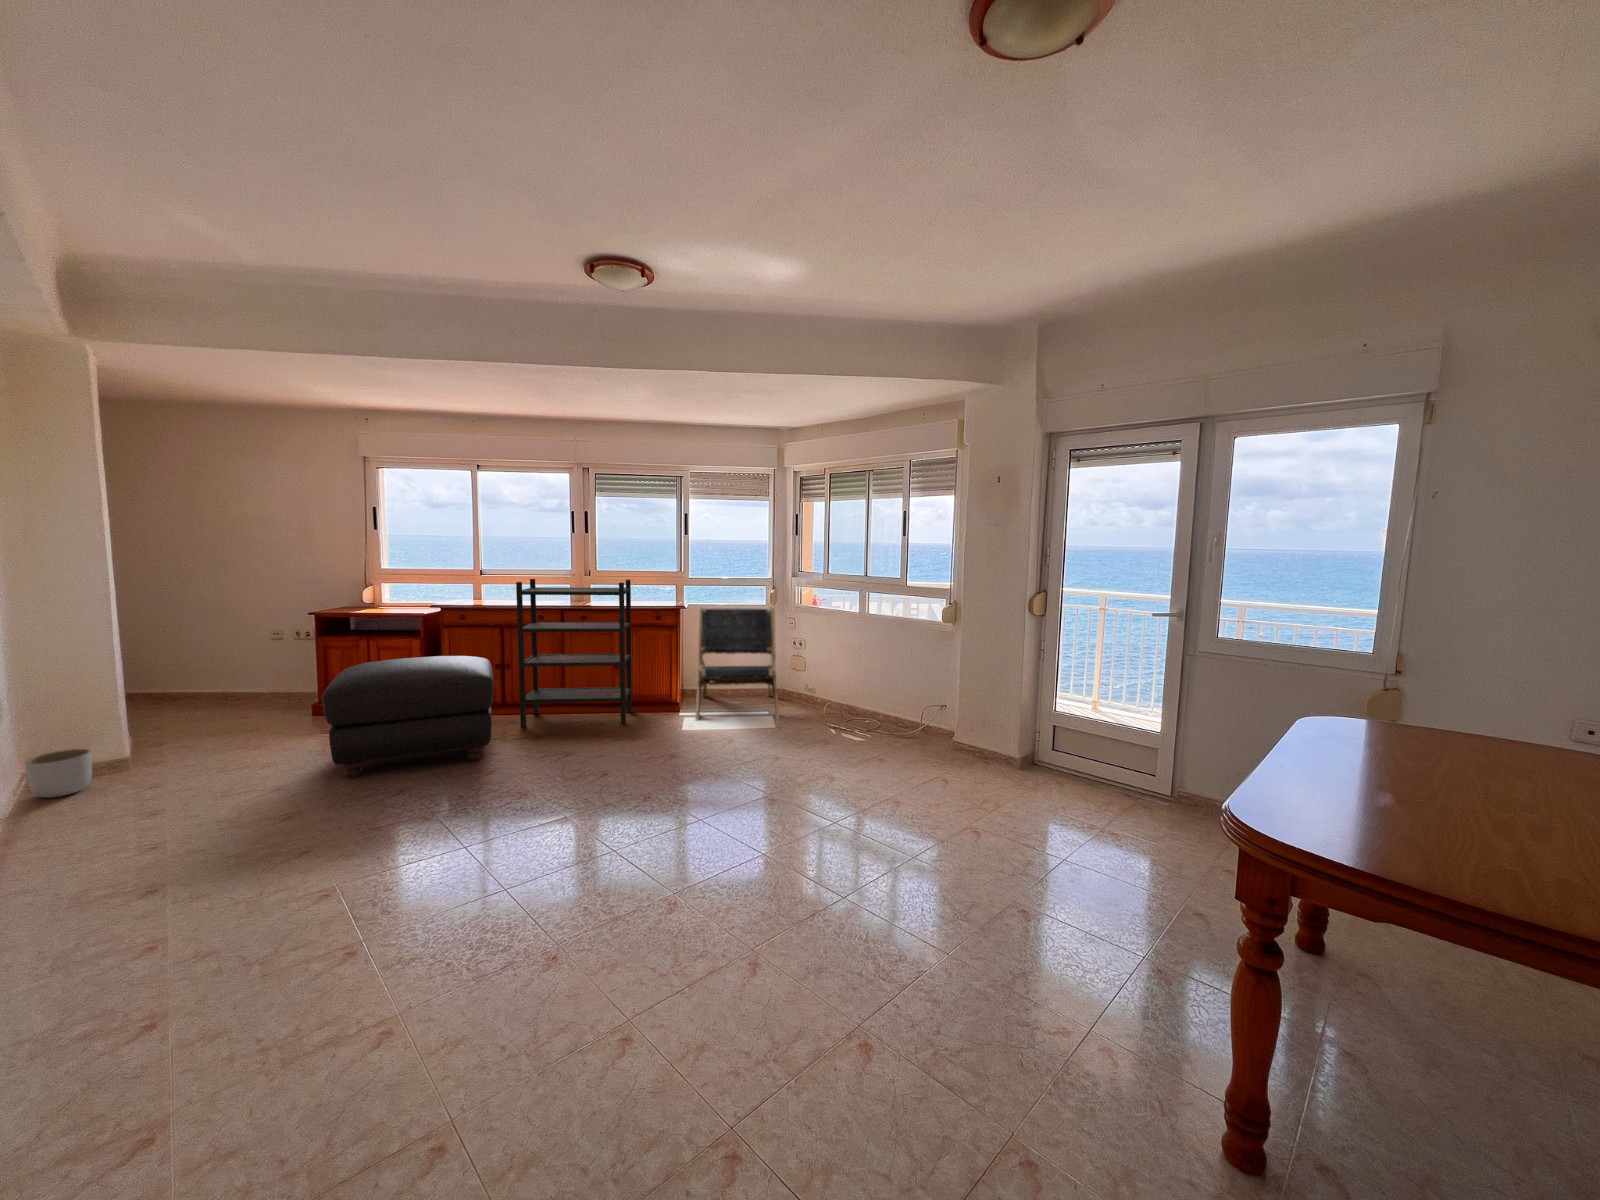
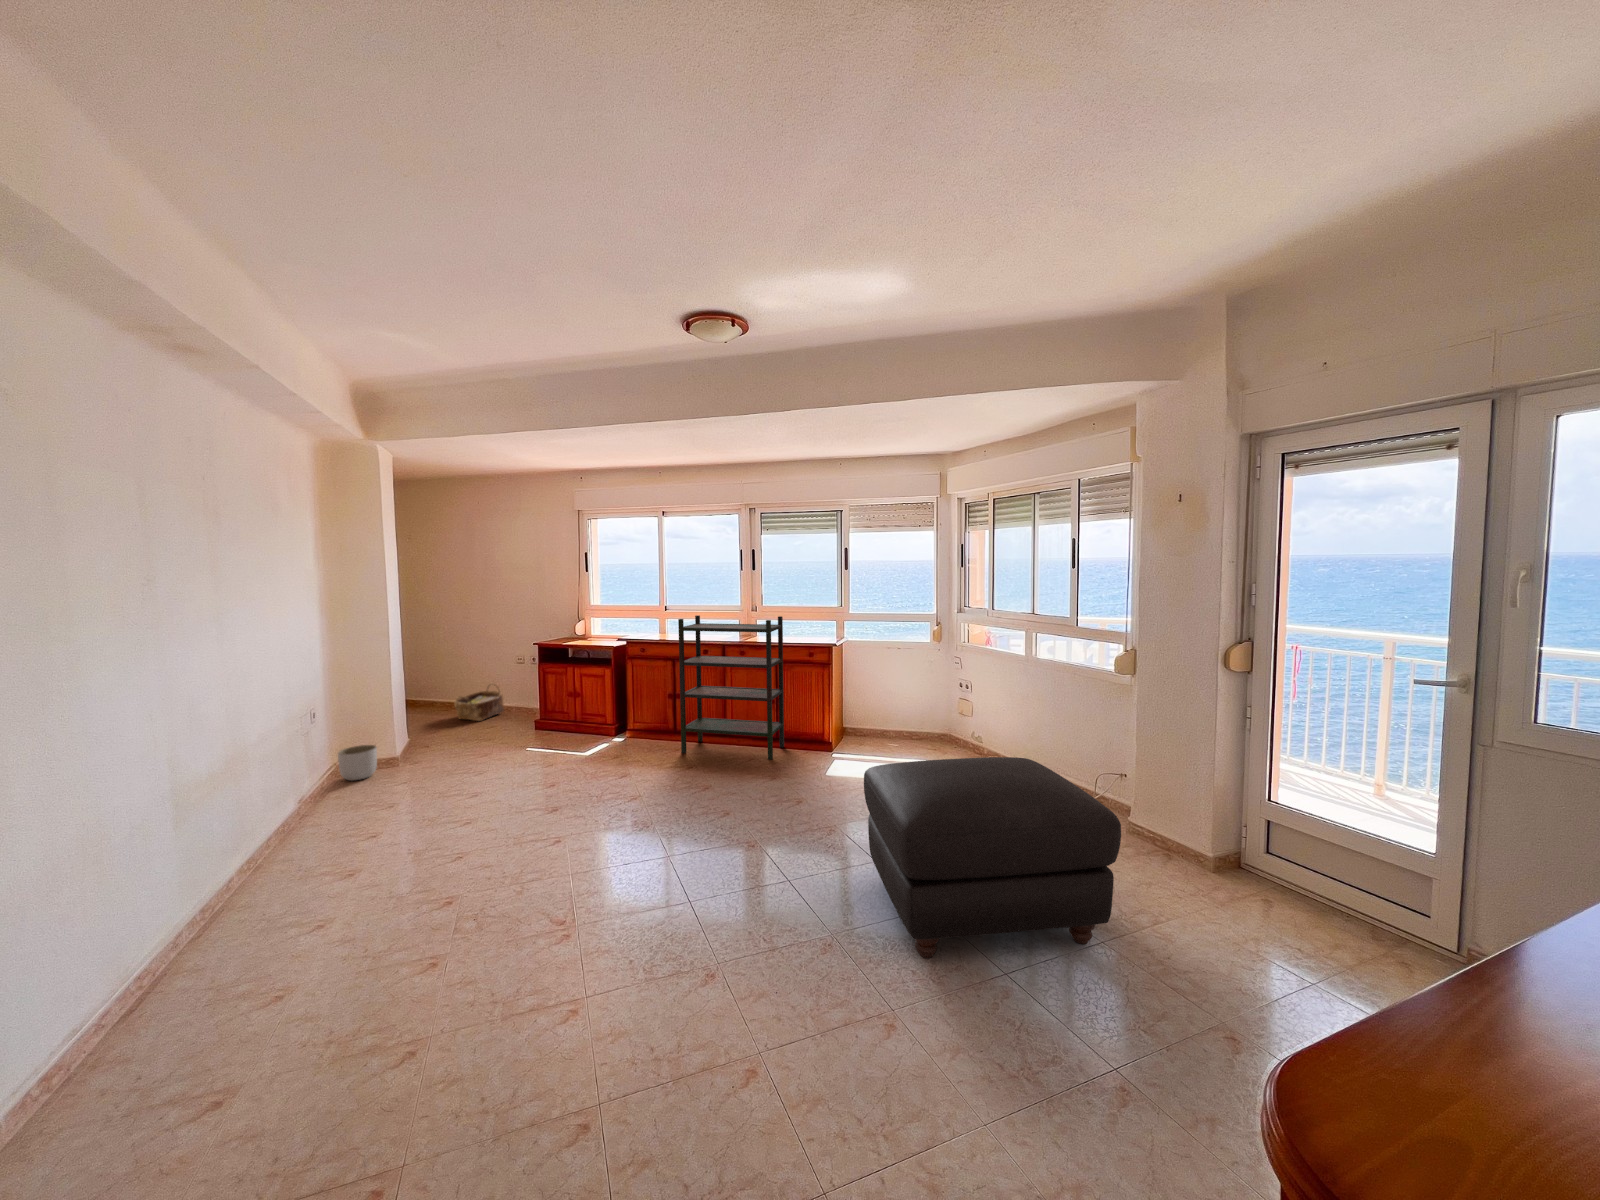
lounge chair: present [695,608,780,720] -> none [840,644,935,770]
ottoman: present [322,656,494,778] -> present [864,757,1121,958]
woven basket: none [175,667,251,714] -> present [455,684,504,721]

